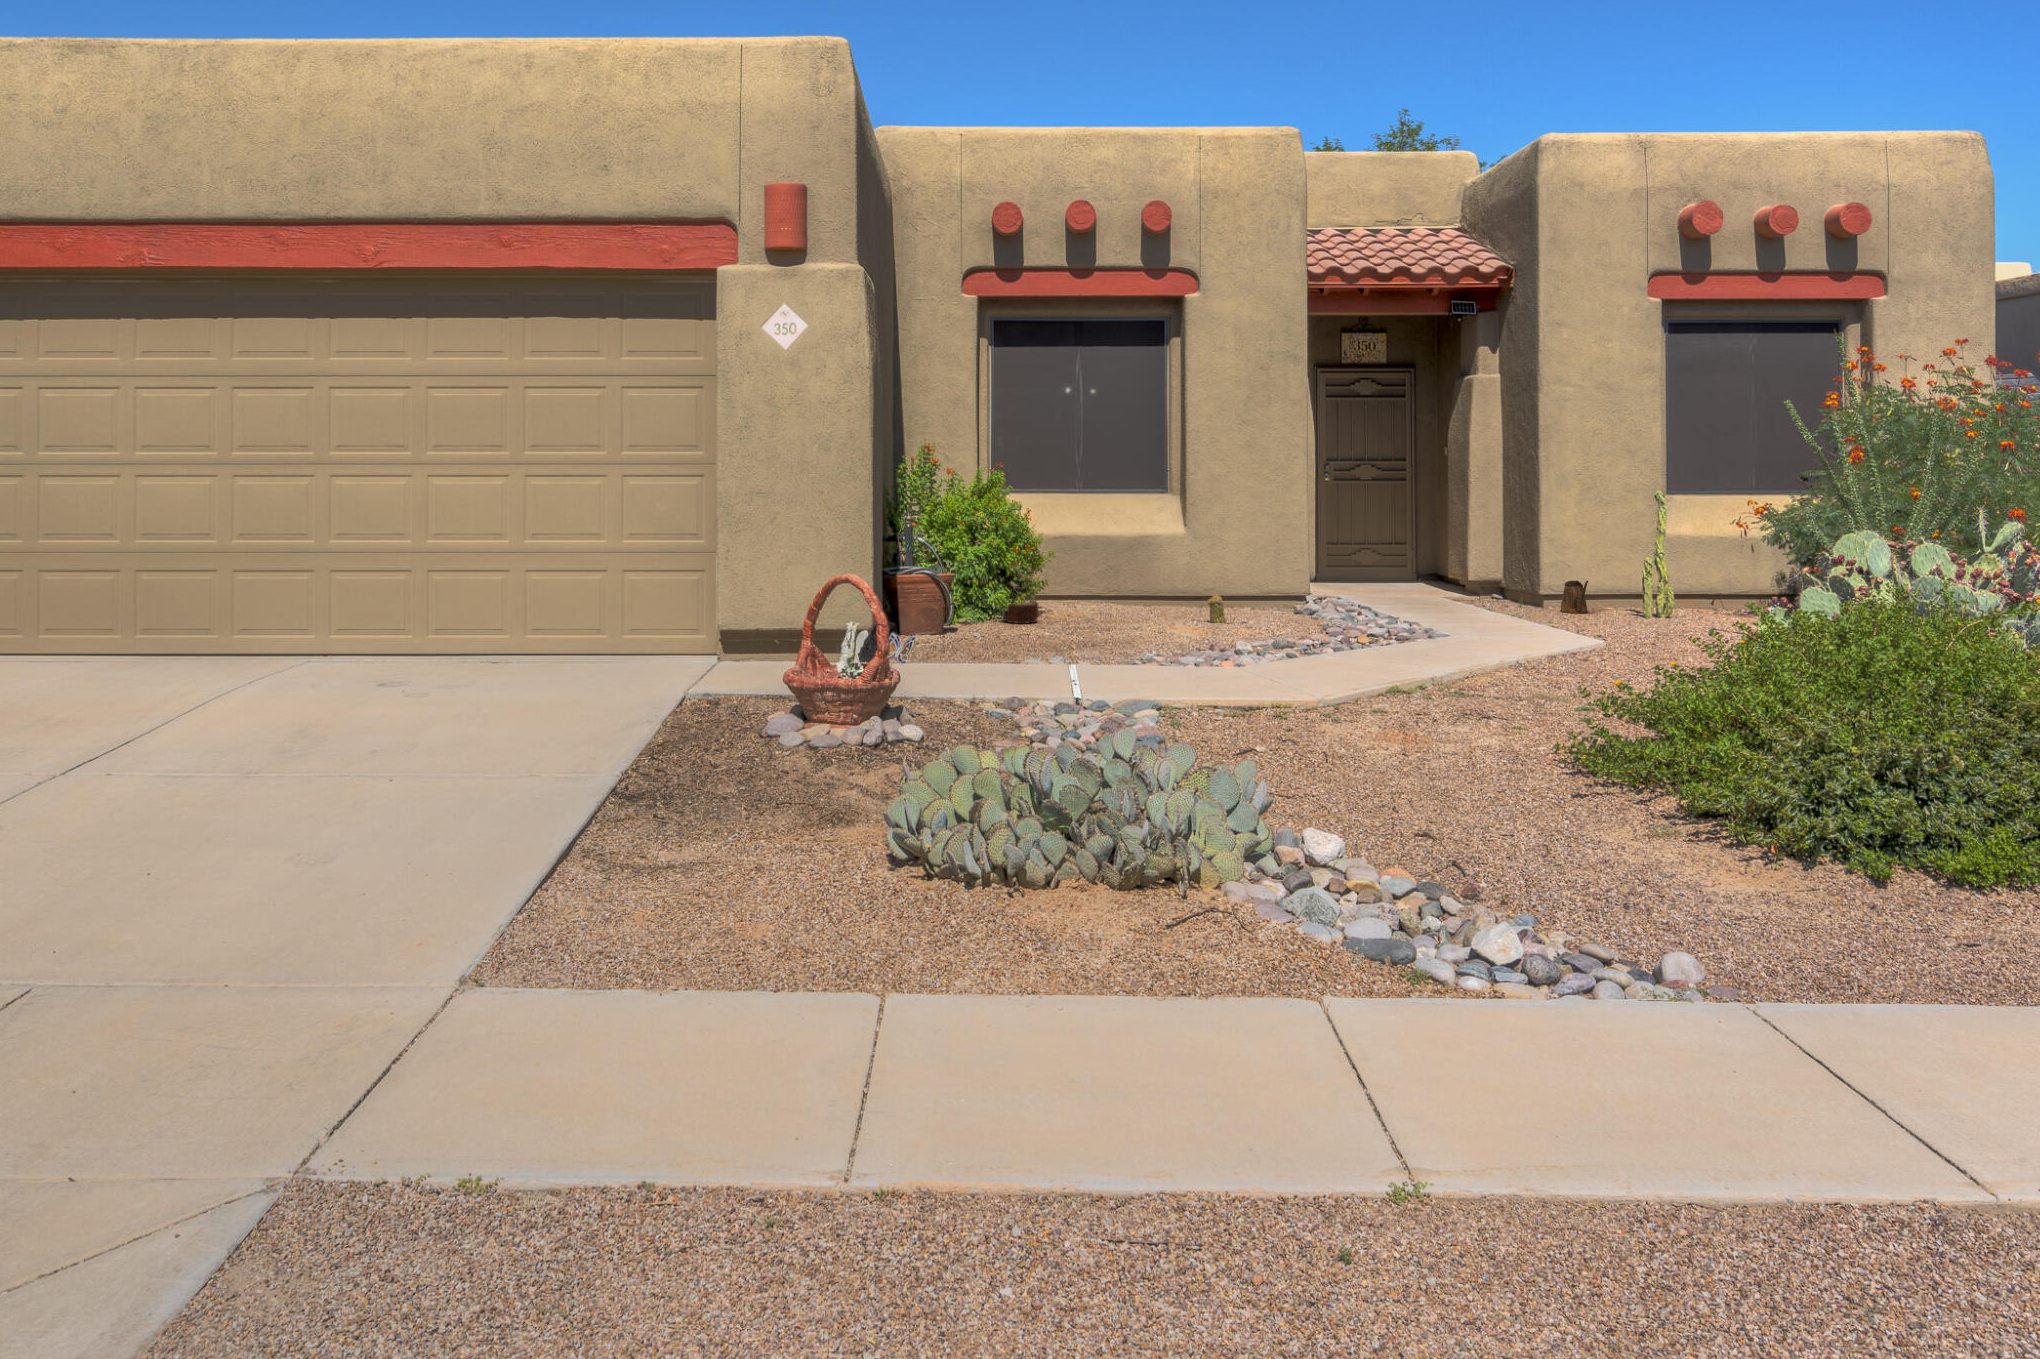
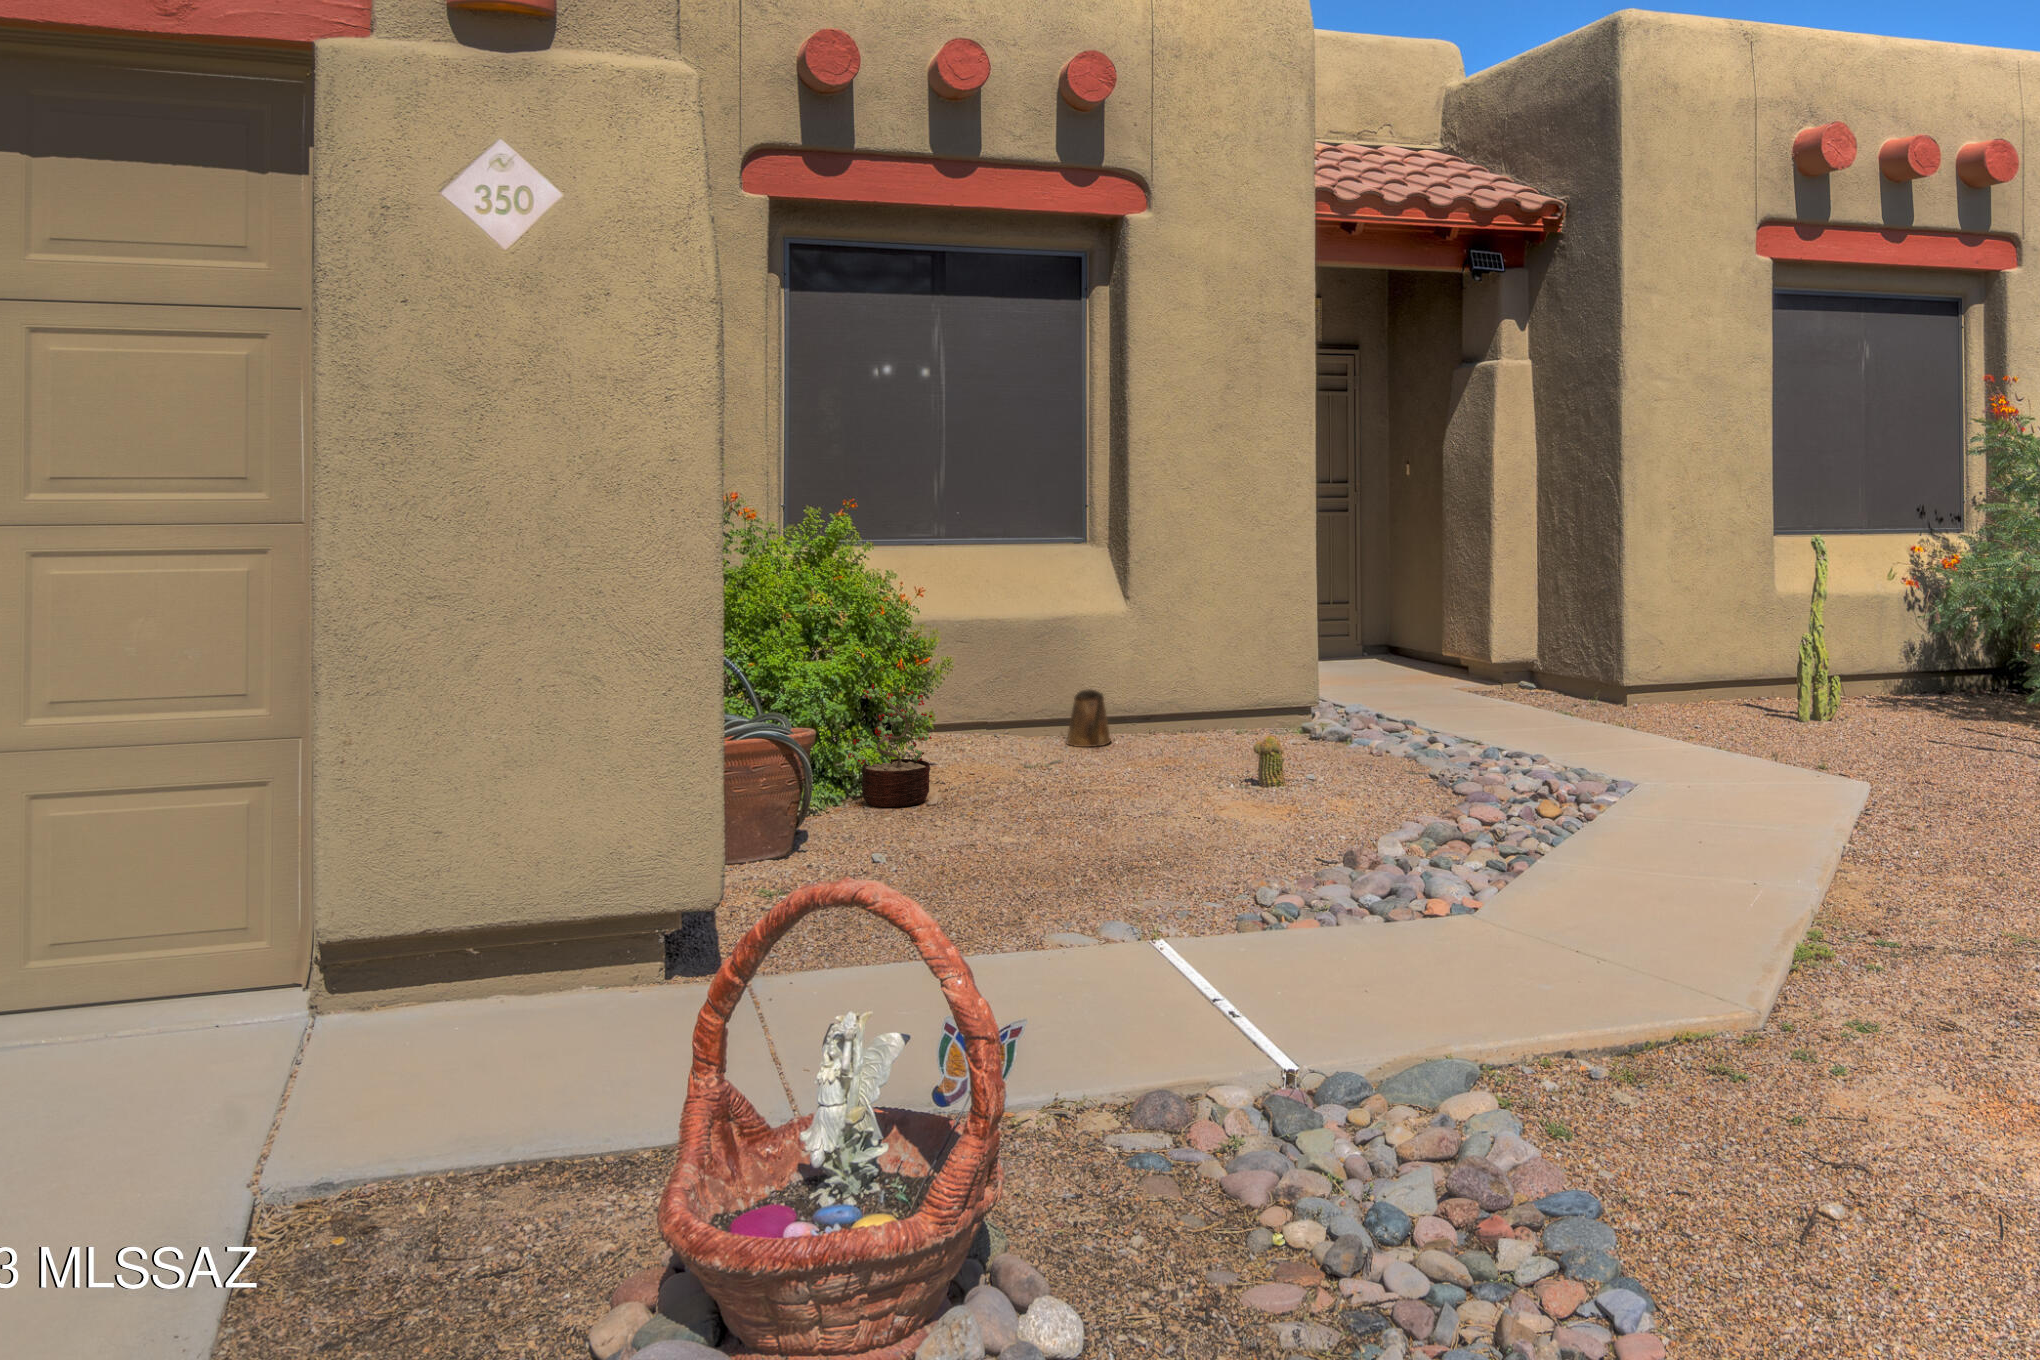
watering can: present [1560,581,1588,613] -> present [1066,690,1111,747]

